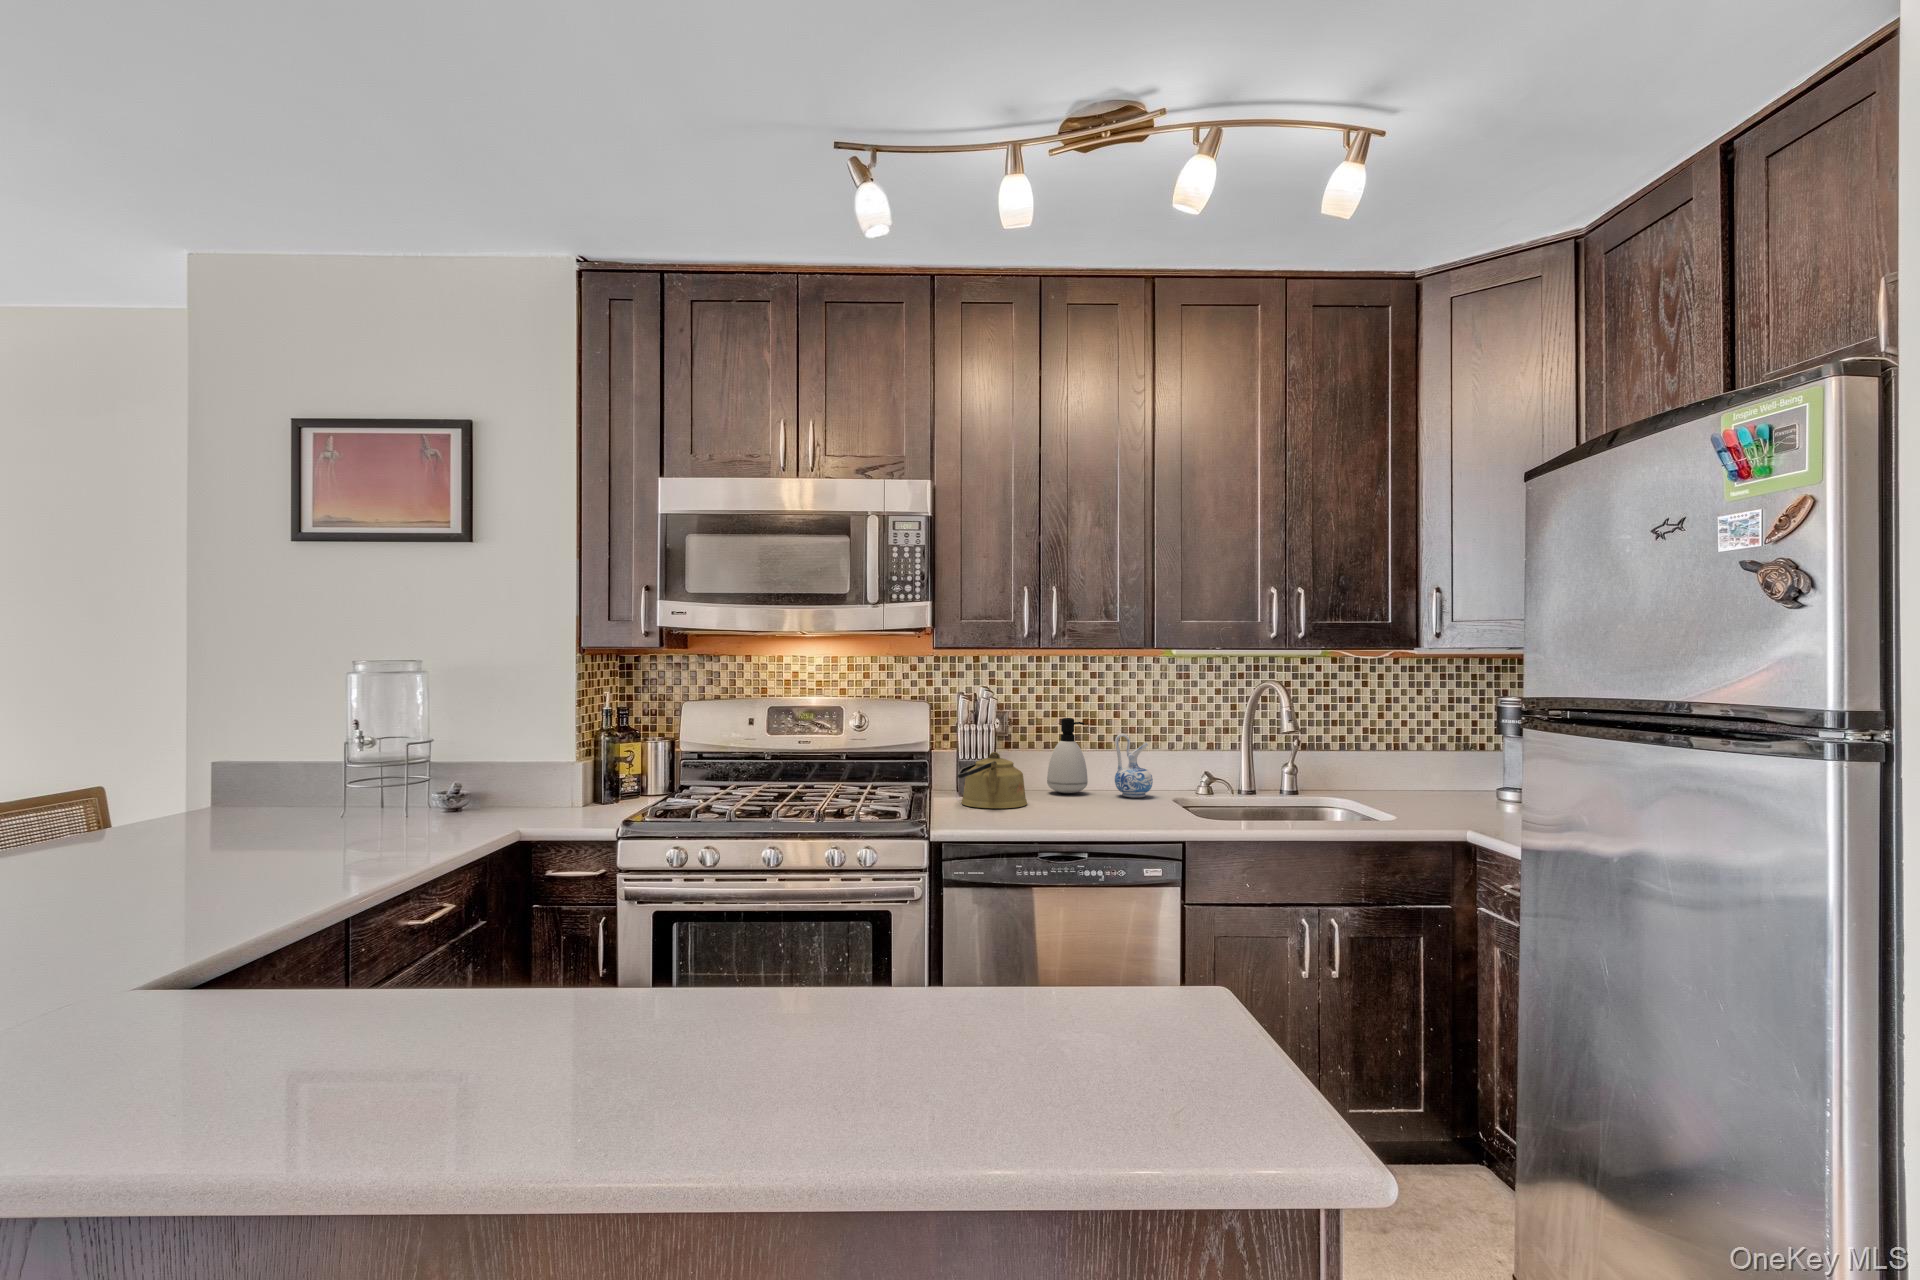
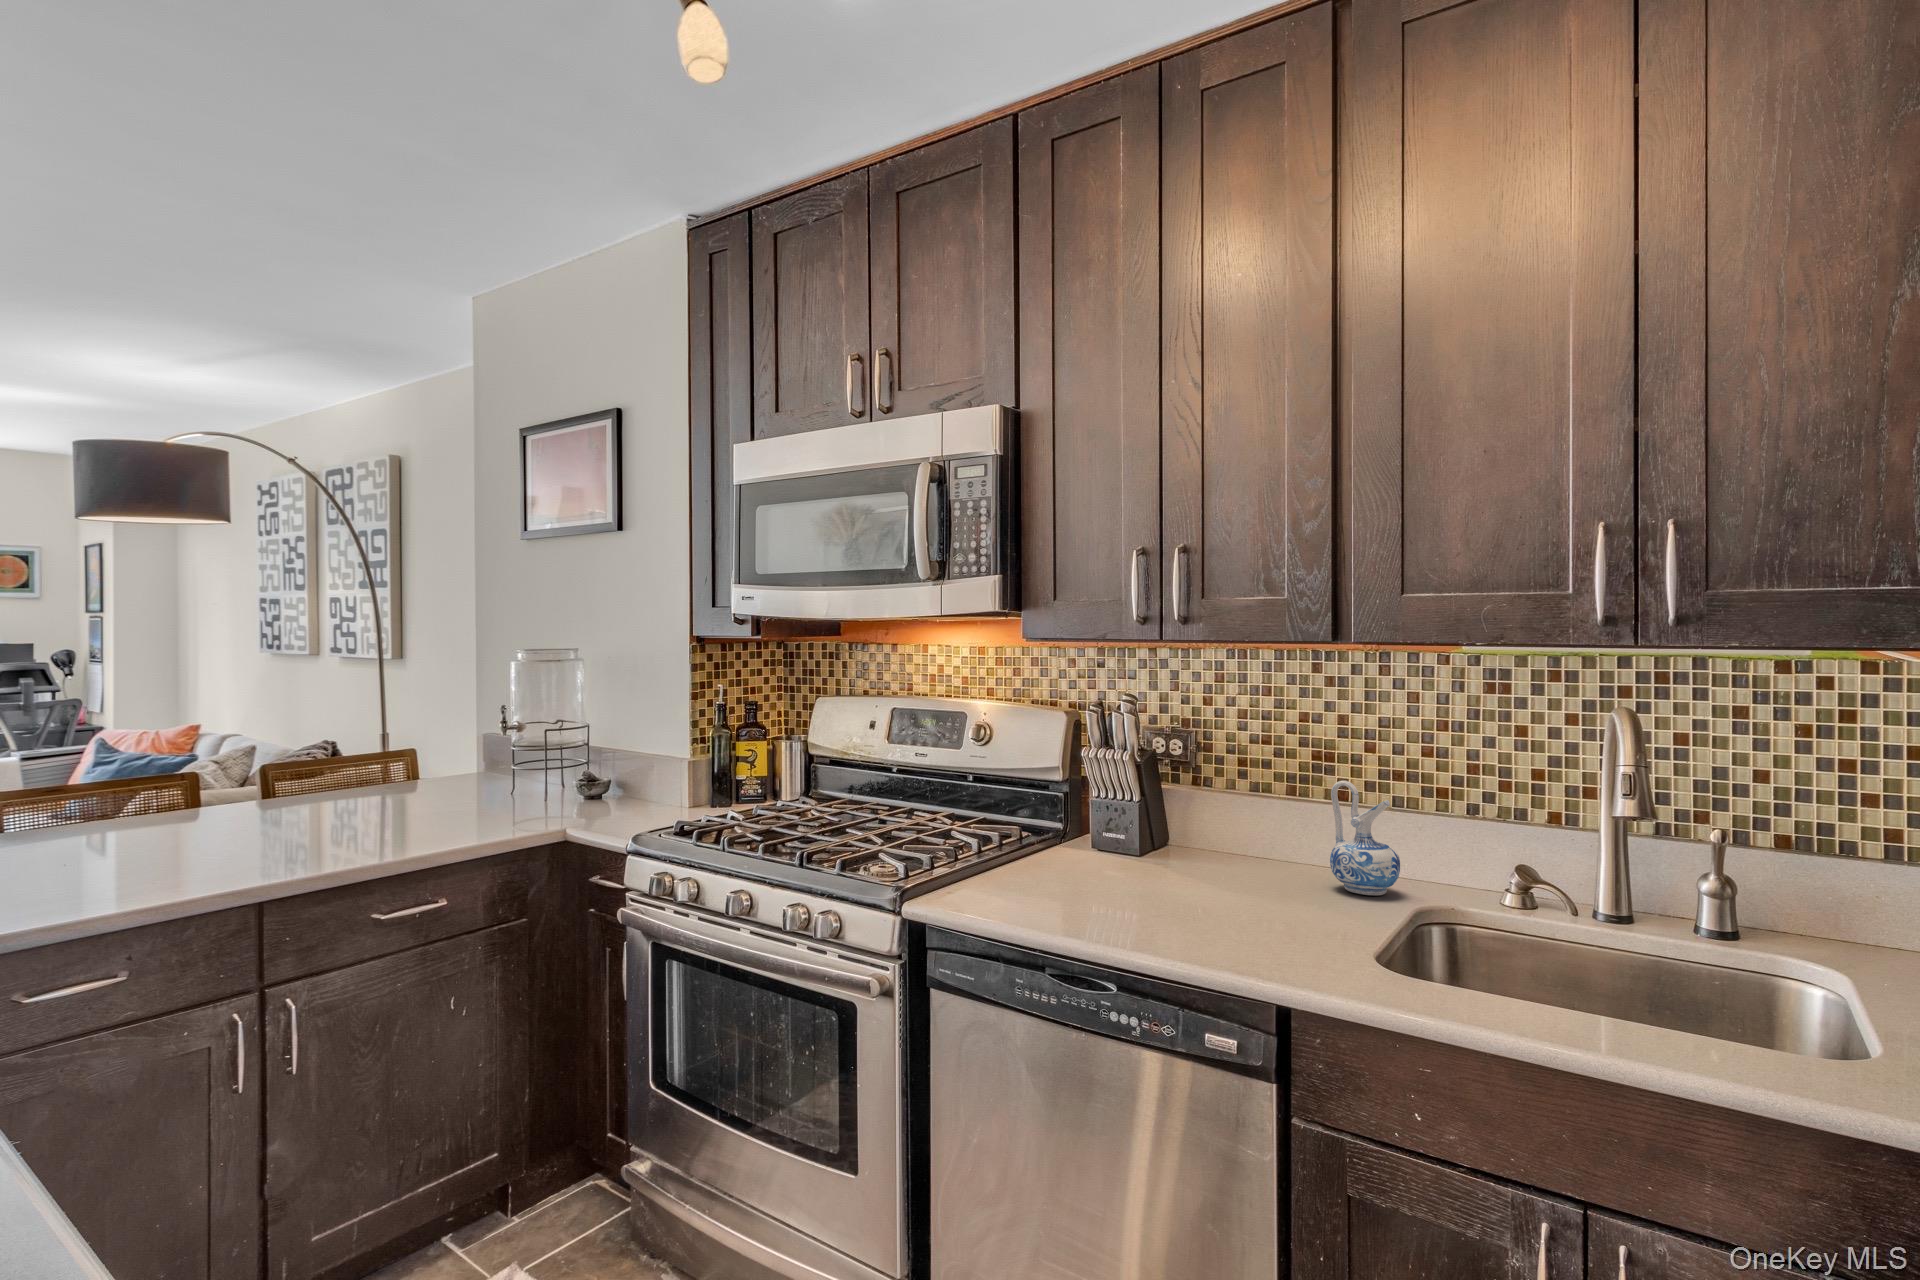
soap dispenser: present [1047,718,1088,793] -> none [1233,747,1301,869]
kettle: present [958,752,1027,808] -> none [1039,790,1155,881]

